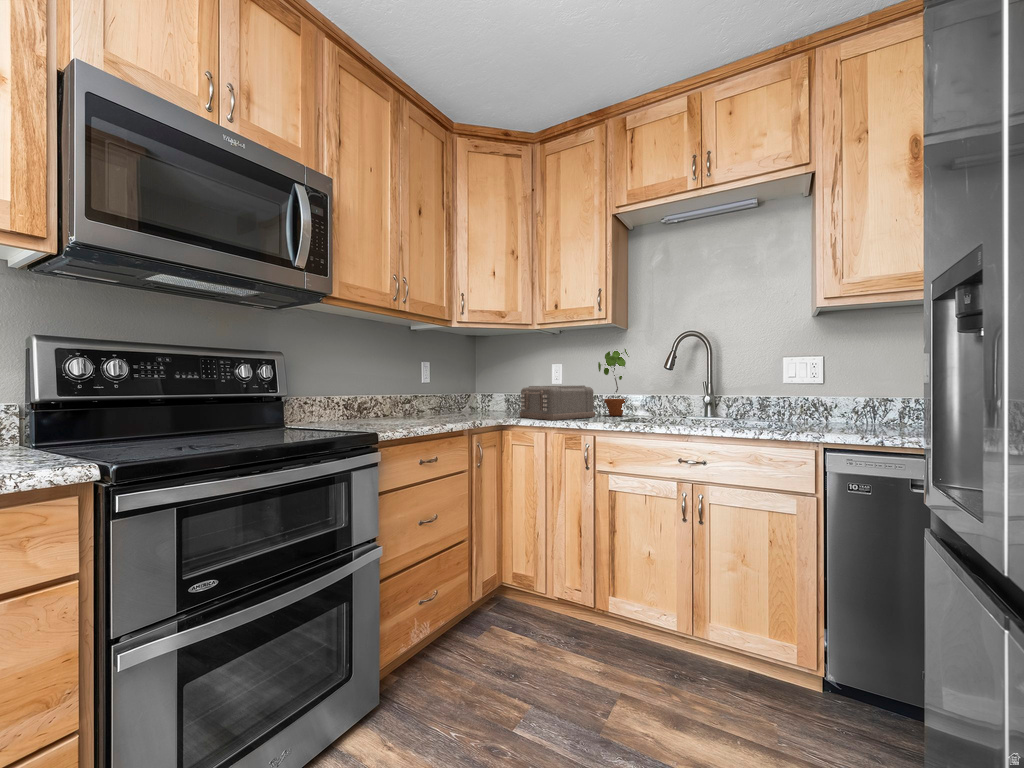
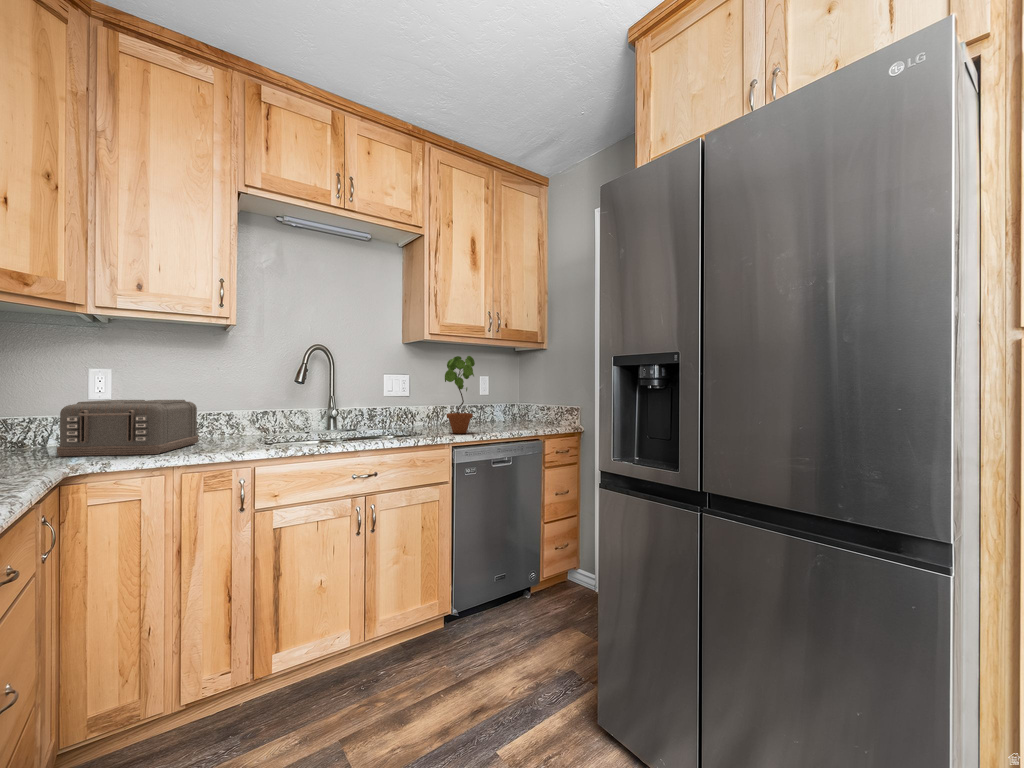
potted plant: present [598,349,629,416] -> present [445,356,475,434]

